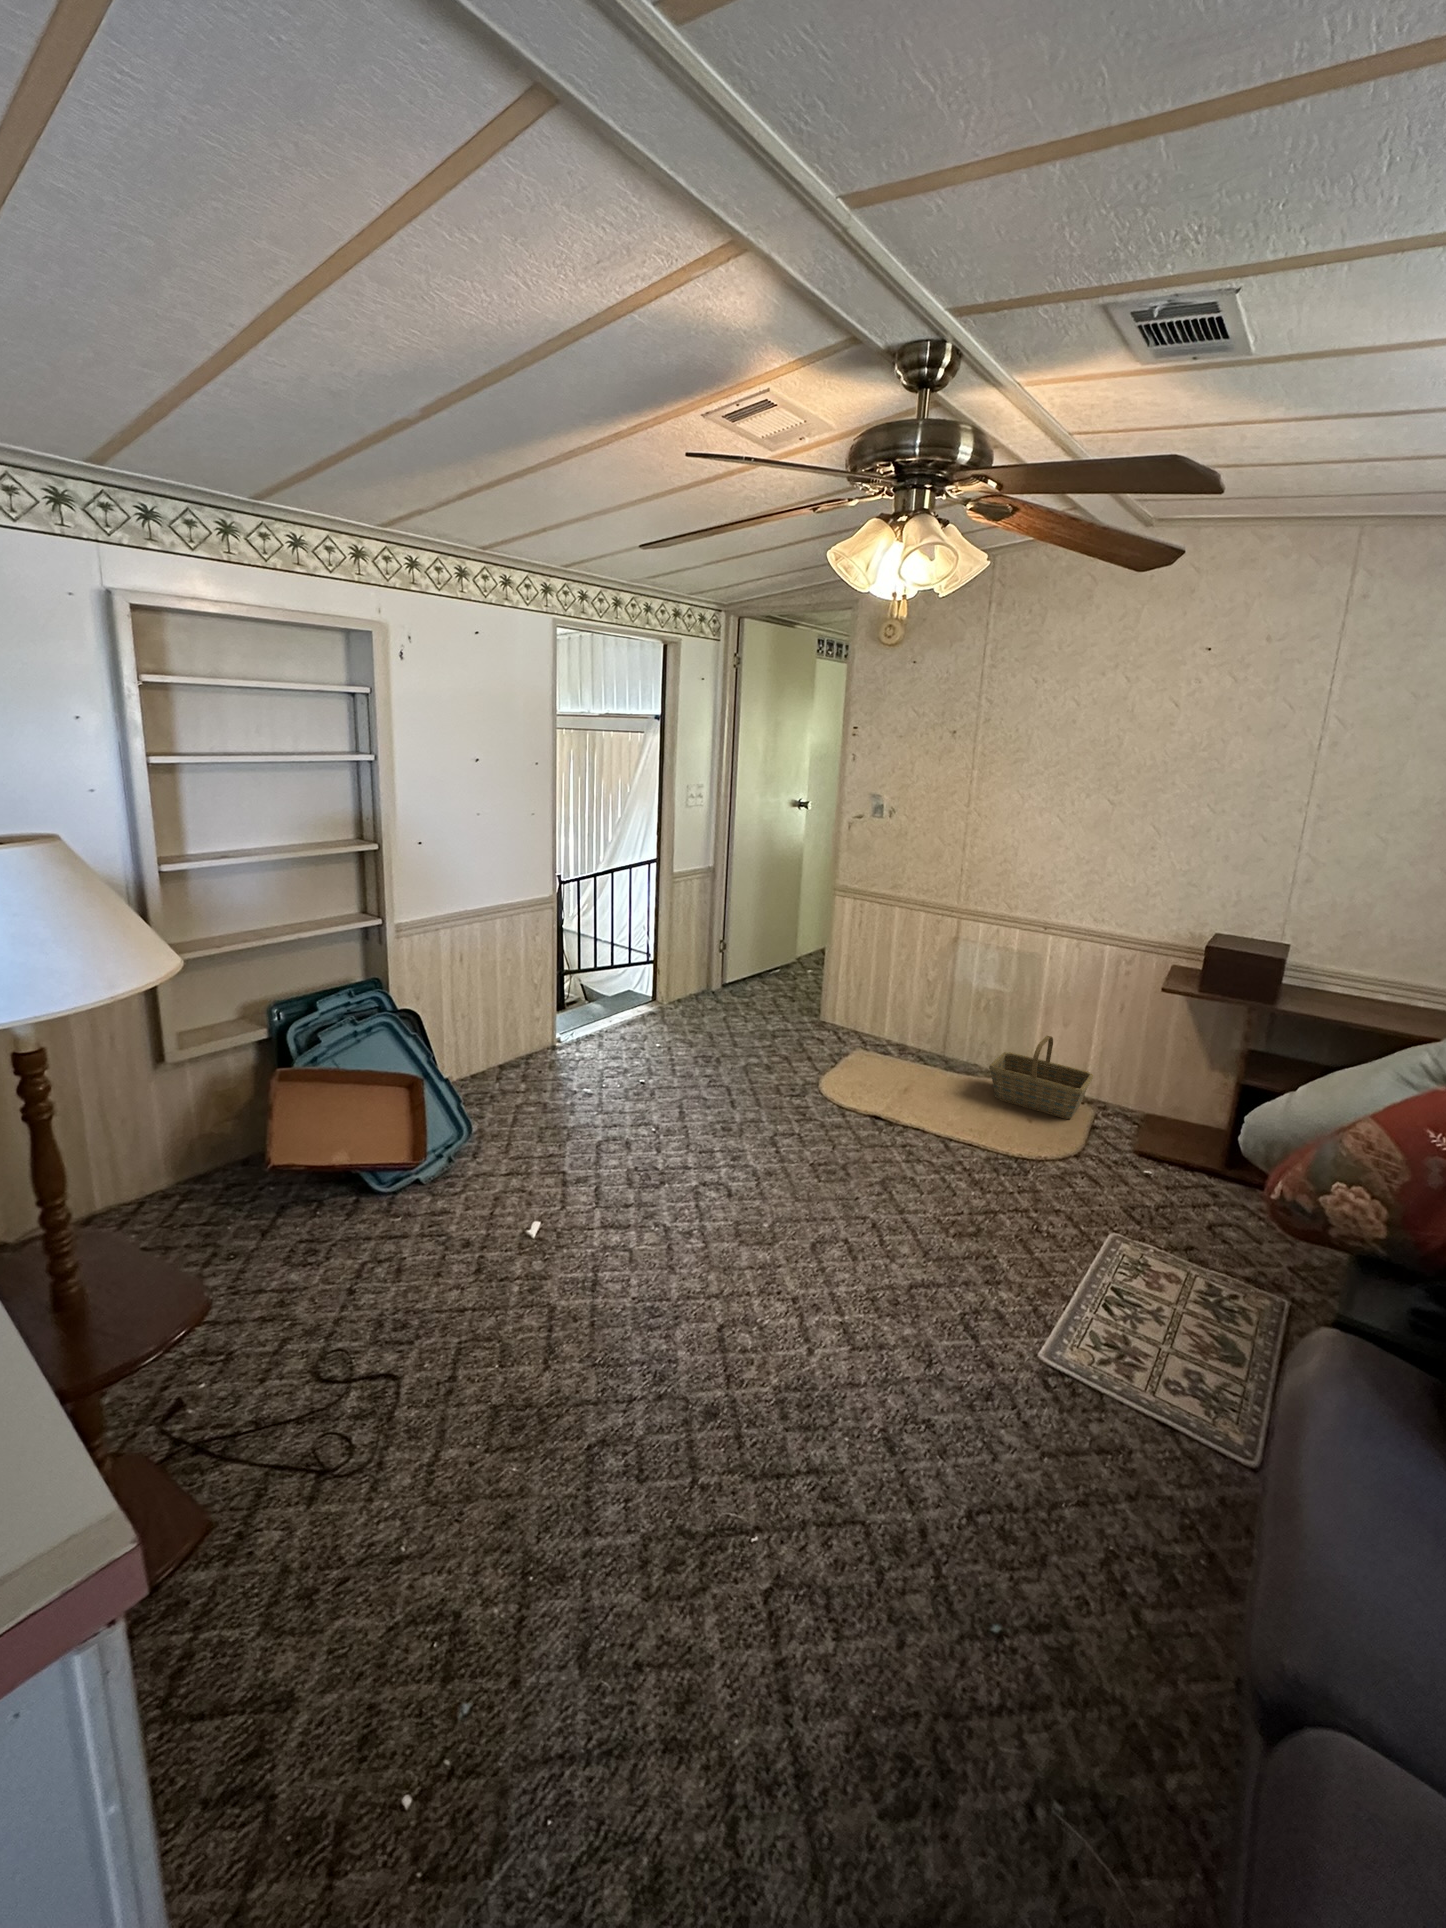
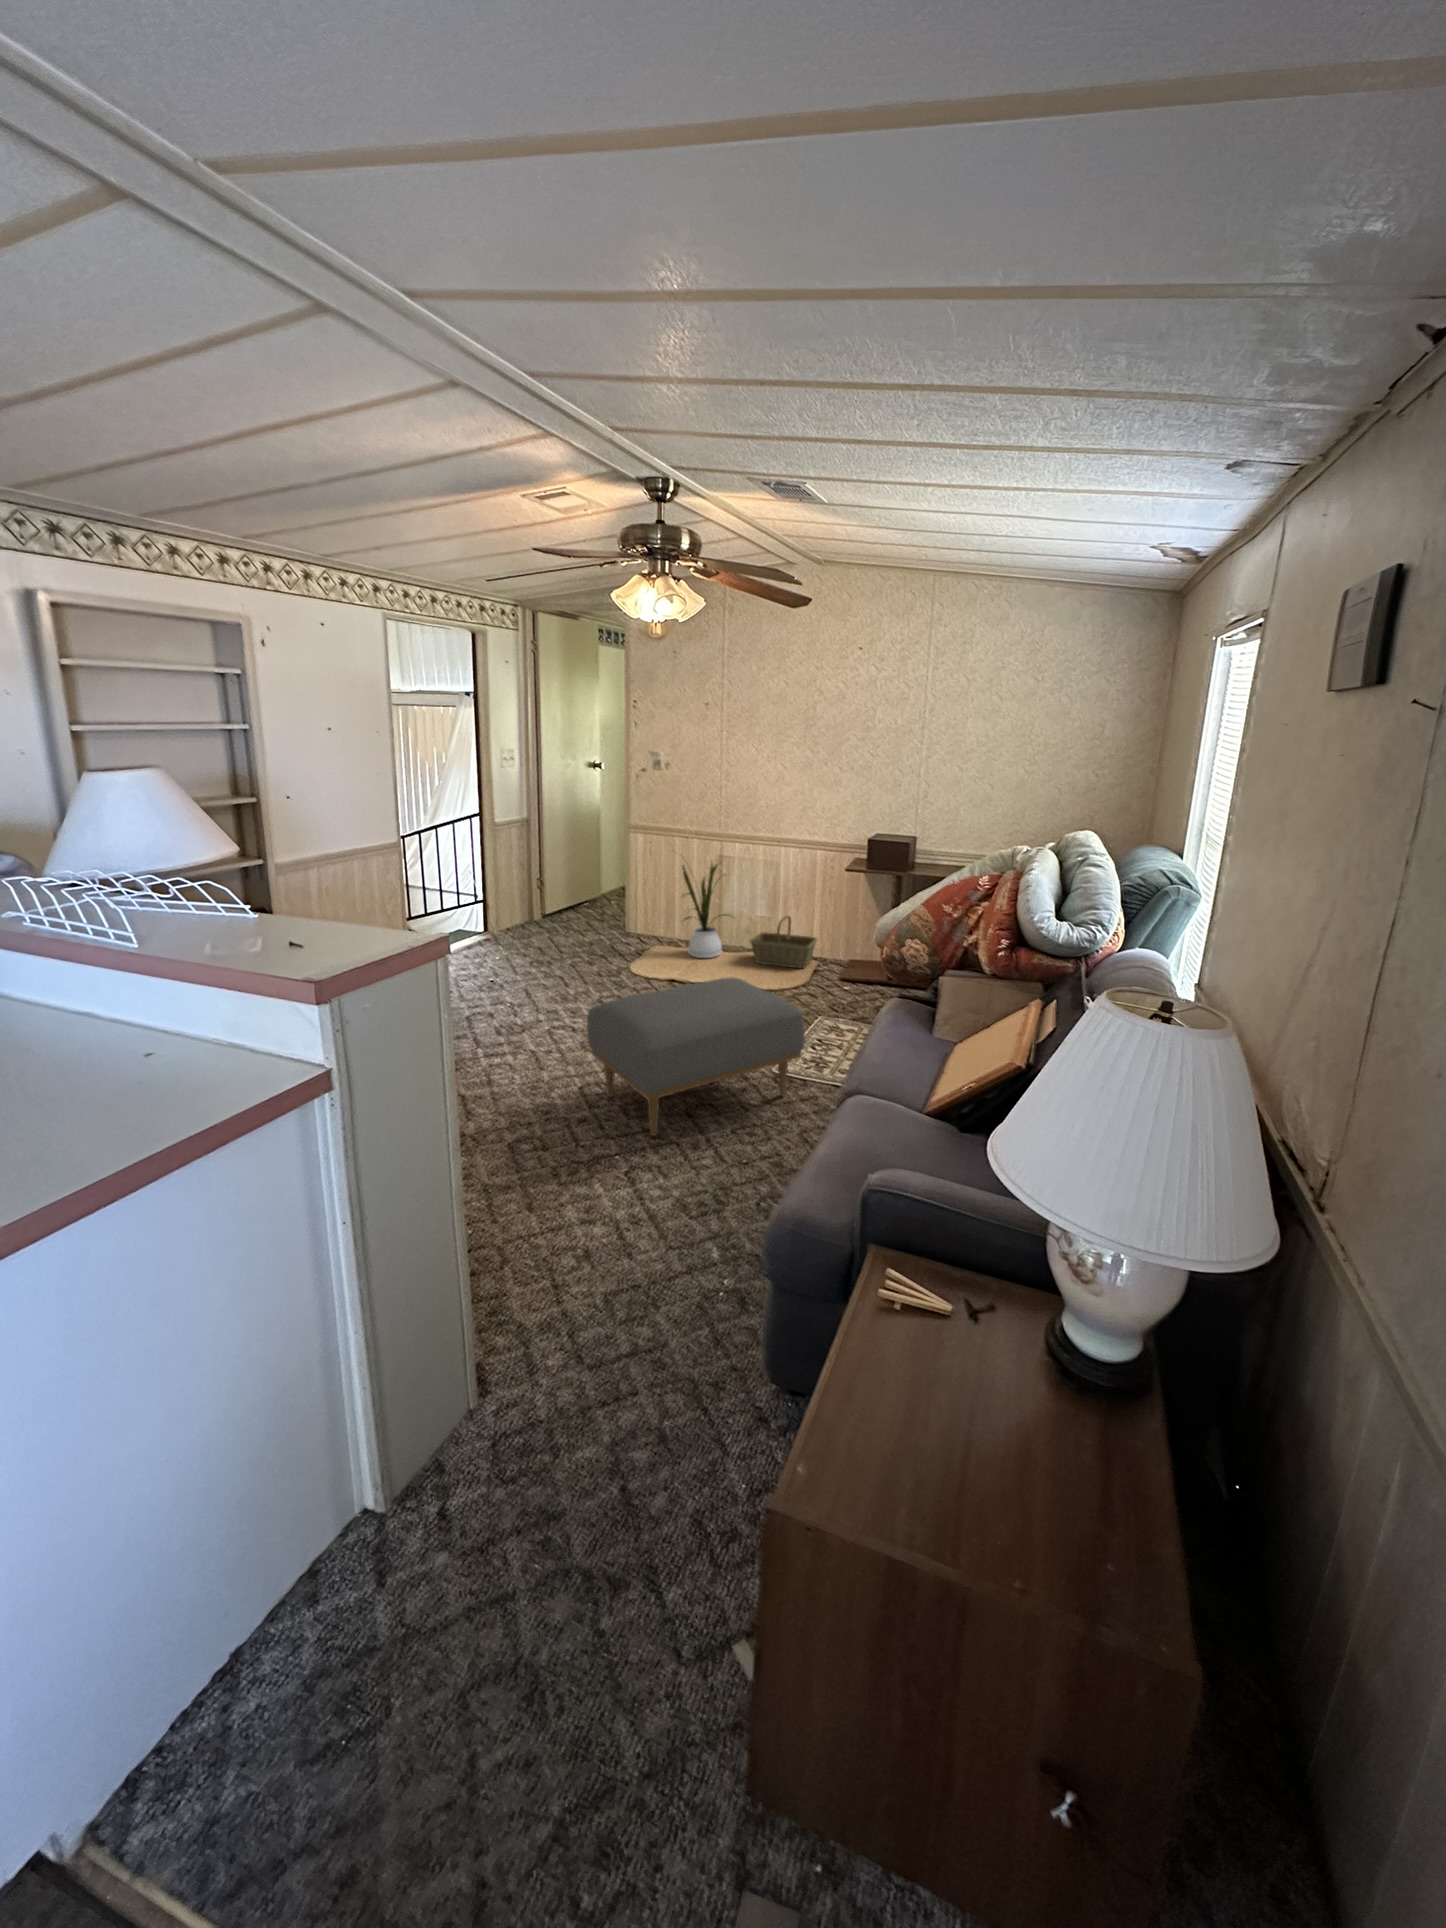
house plant: none [880,925,971,1079] -> present [682,863,729,958]
ottoman: none [734,1188,1120,1506] -> present [587,977,805,1136]

